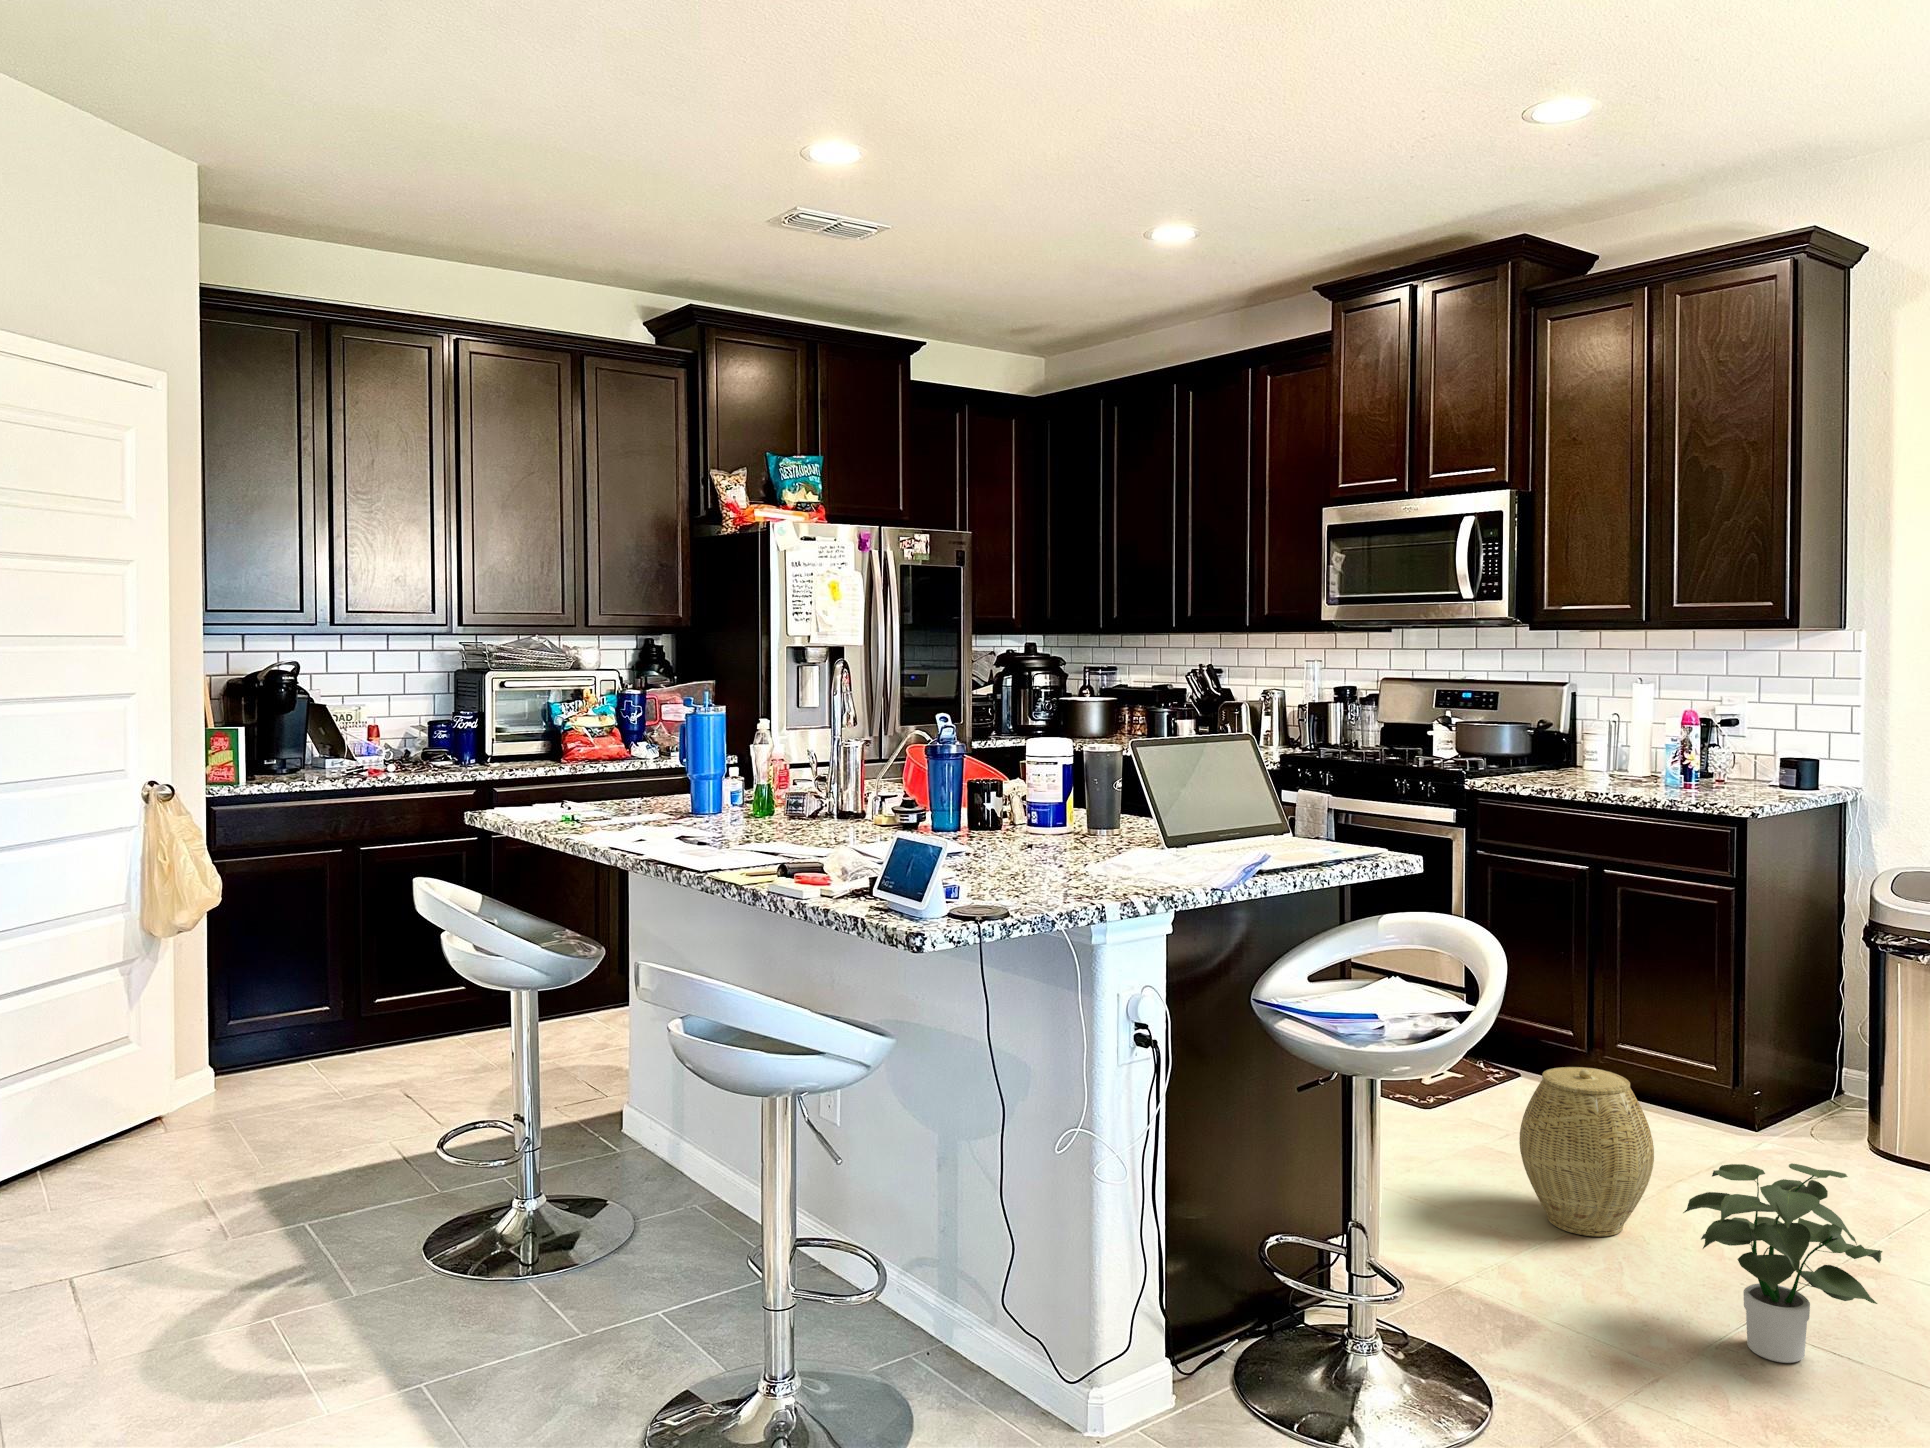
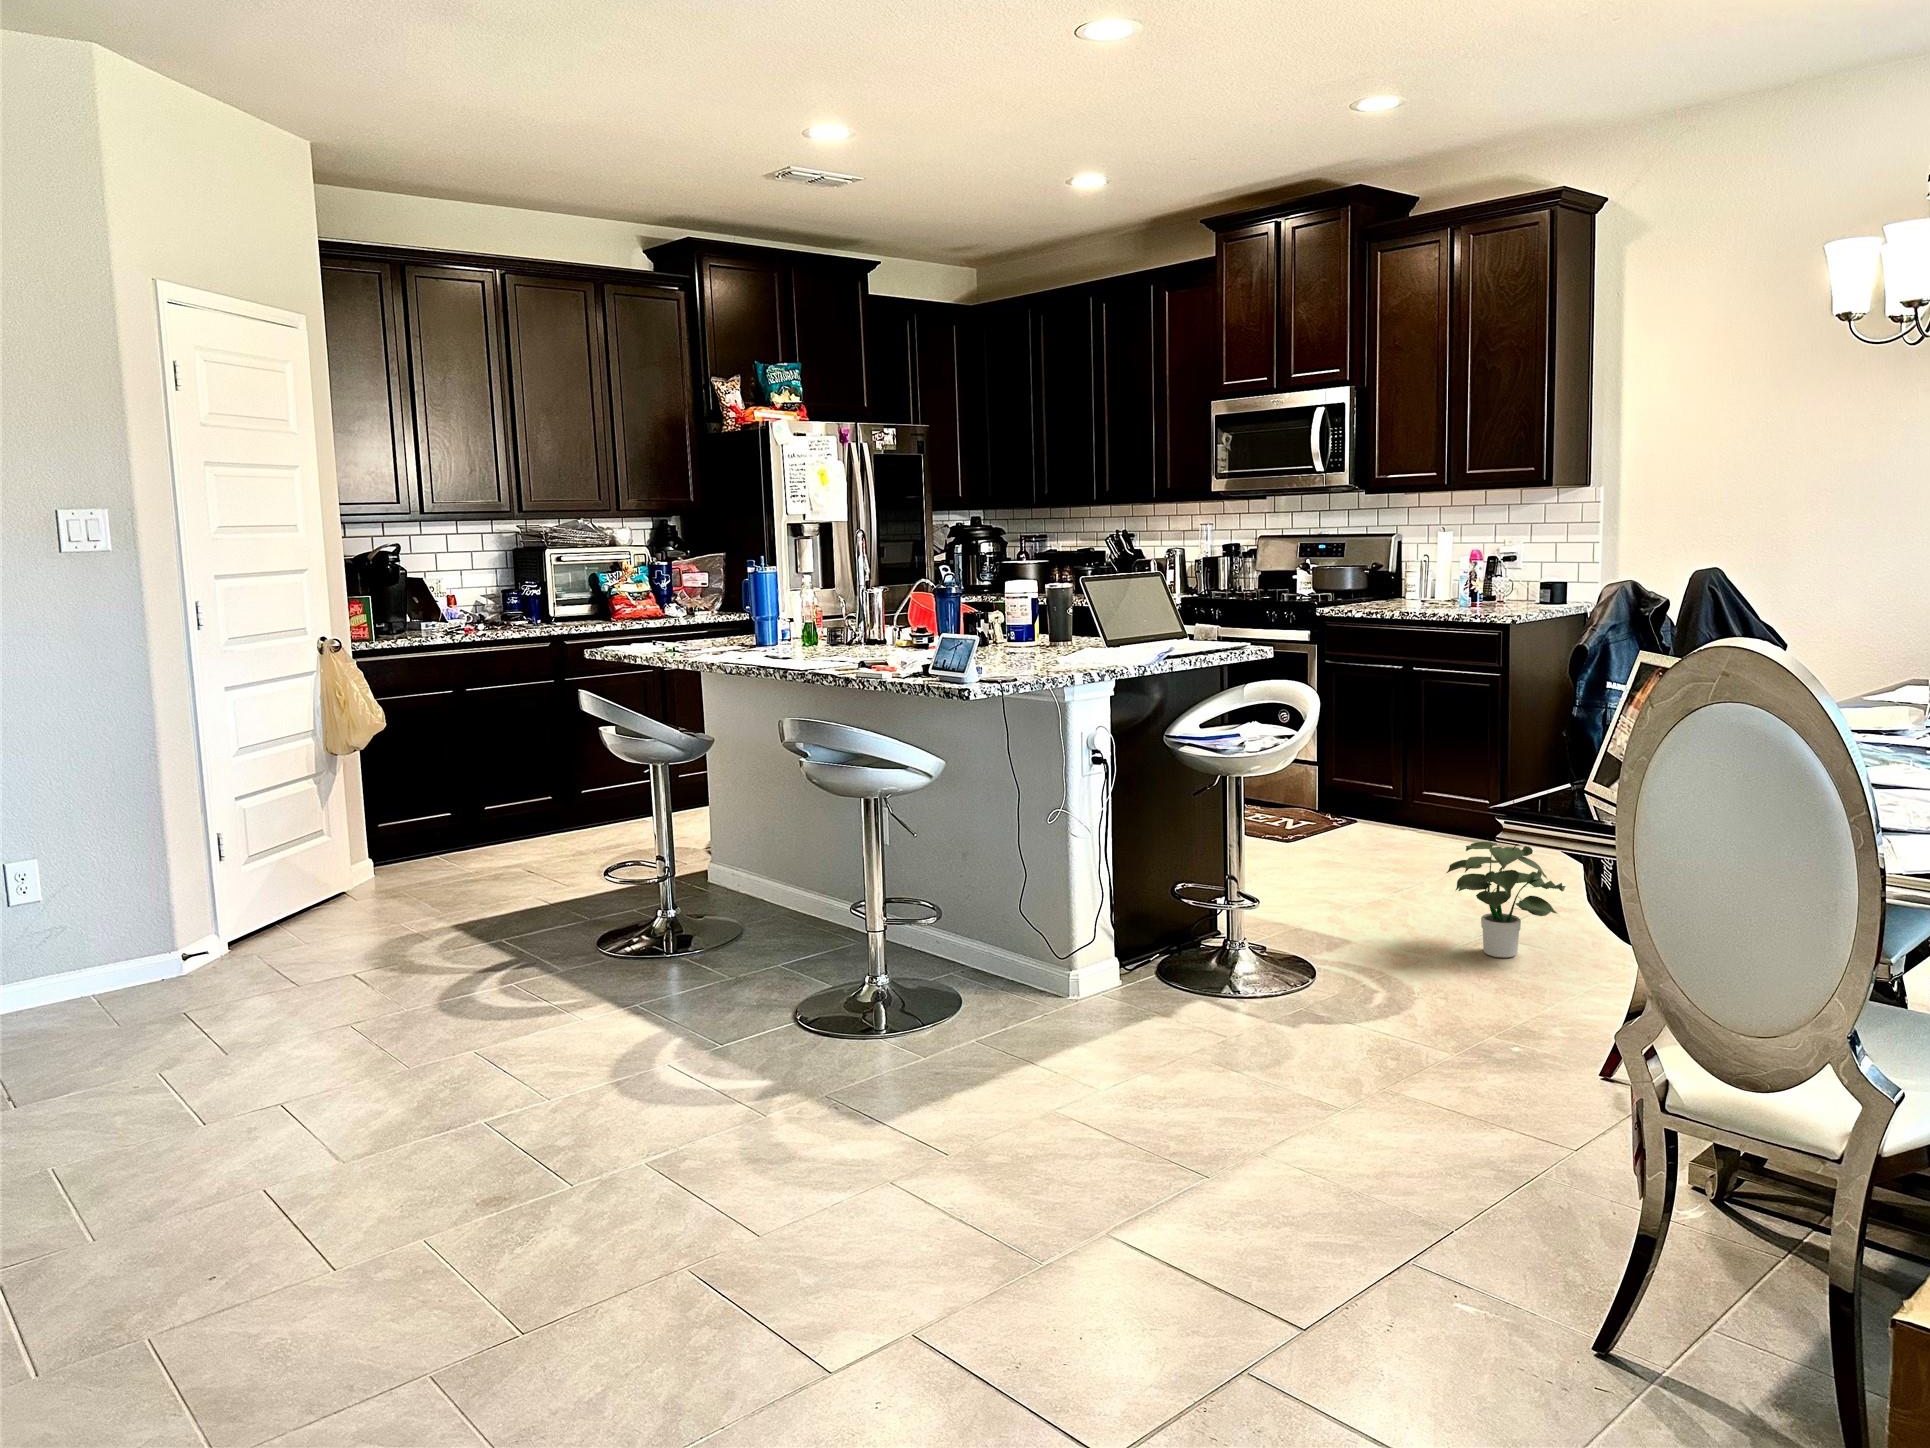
woven basket: present [1519,1067,1654,1237] -> none [1348,796,1436,906]

